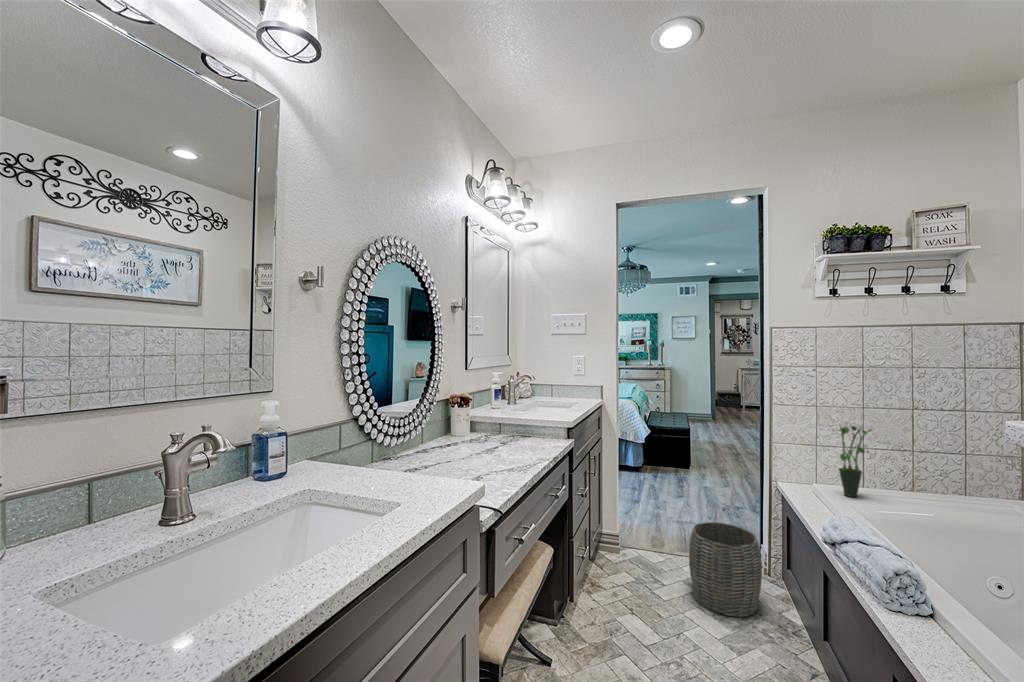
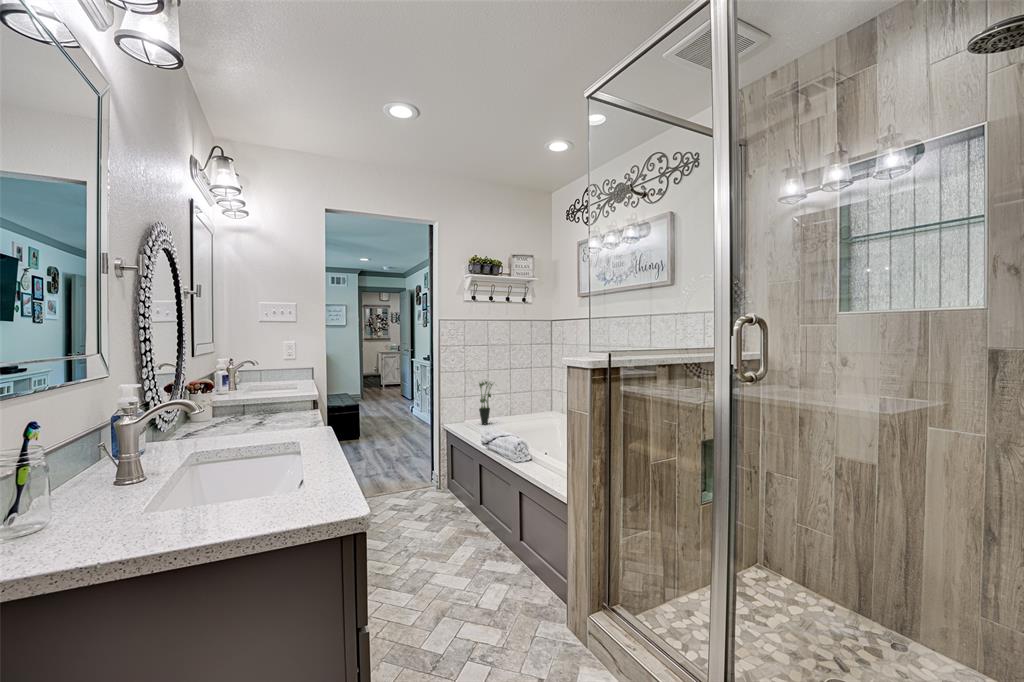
woven basket: present [689,522,762,617] -> none [395,459,442,517]

